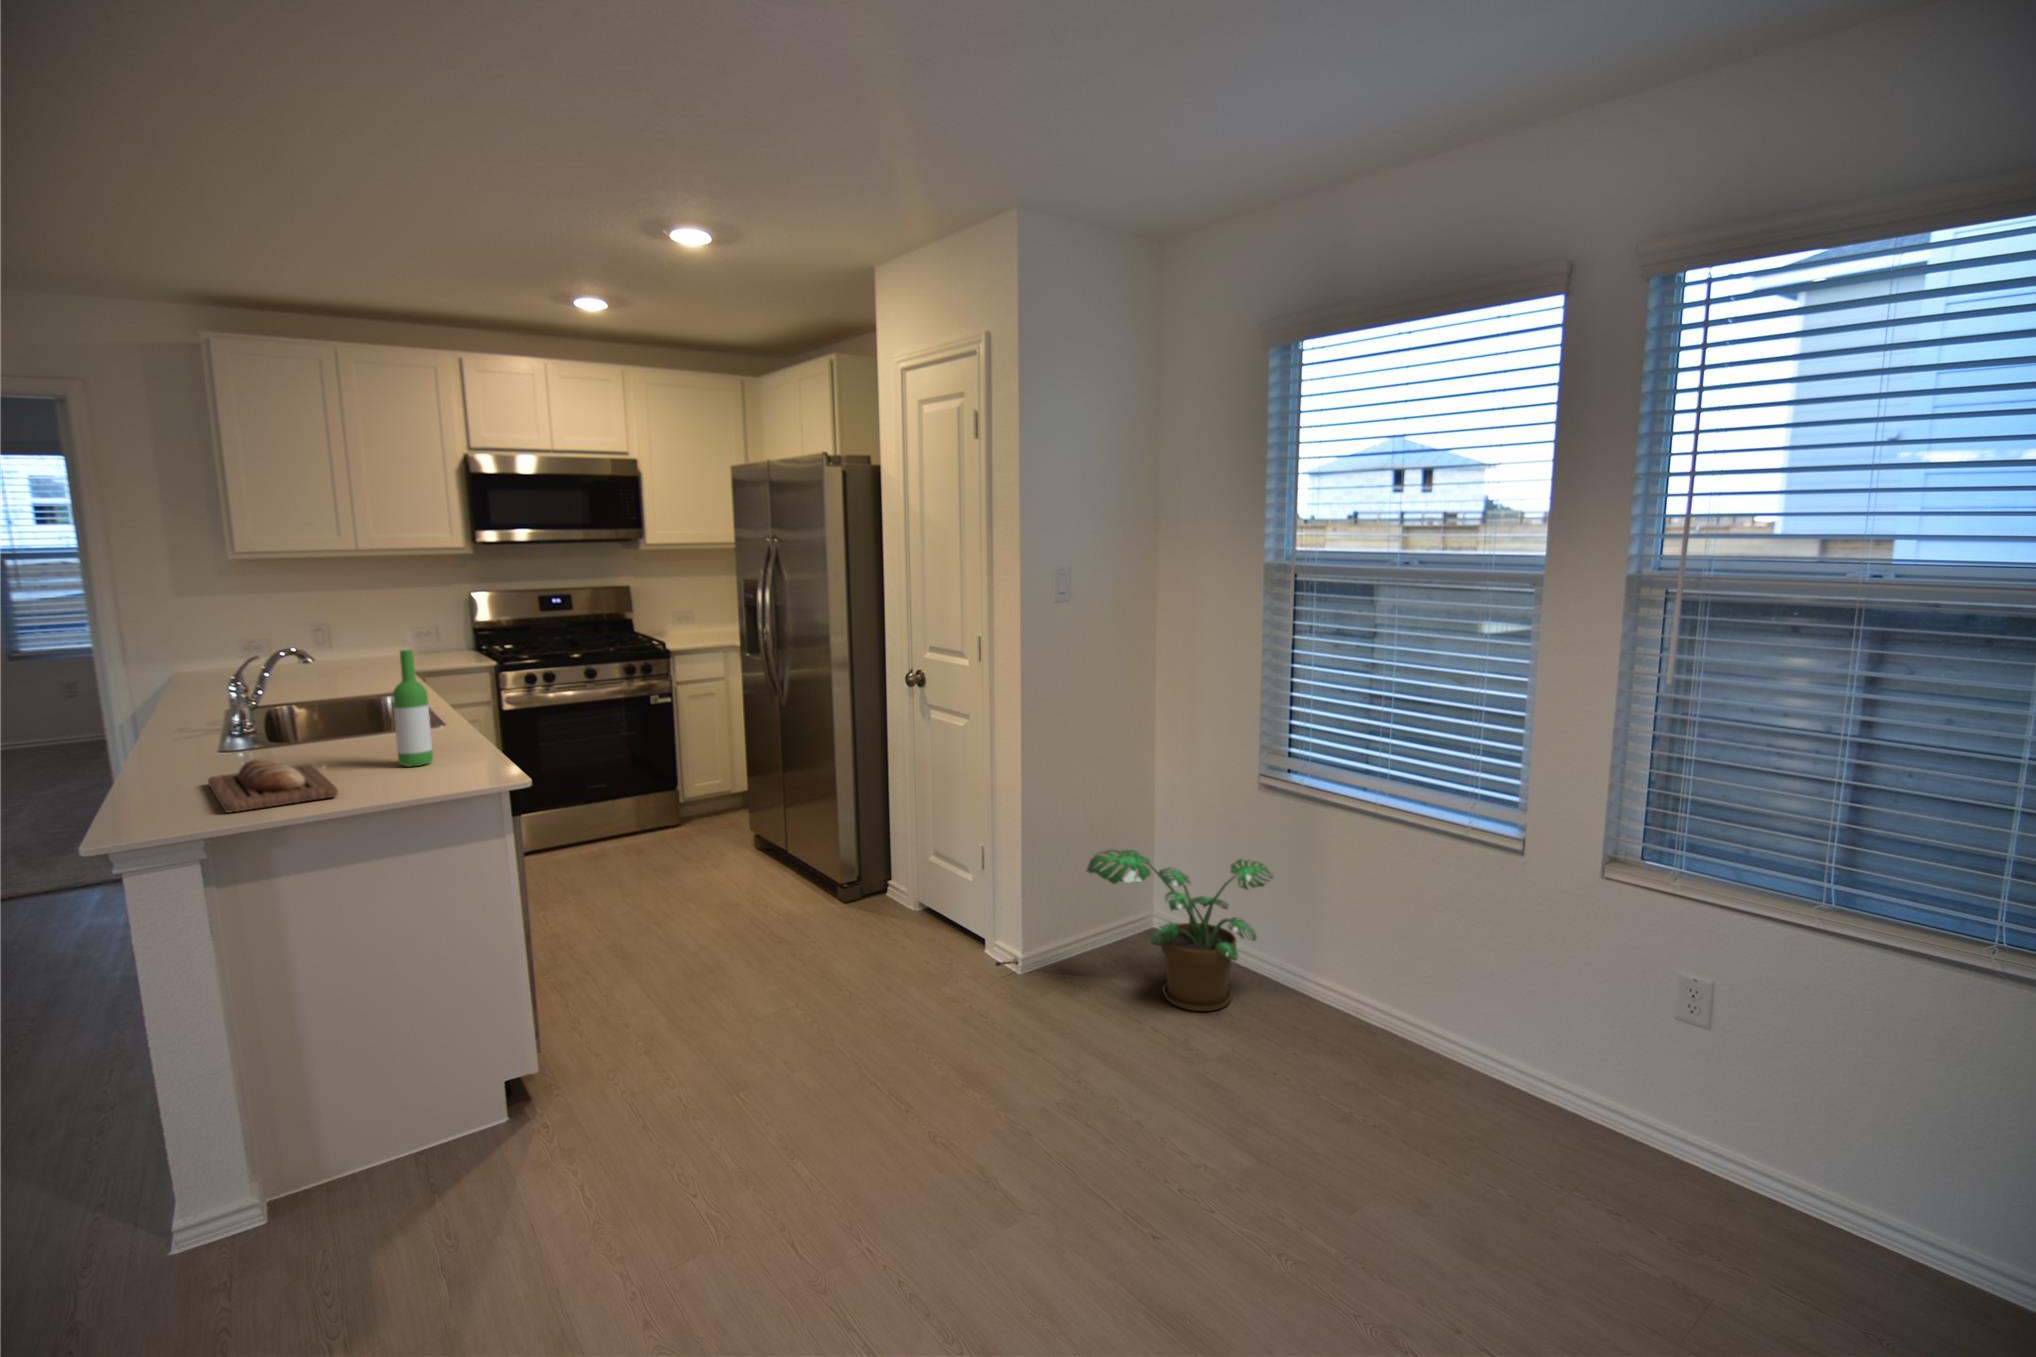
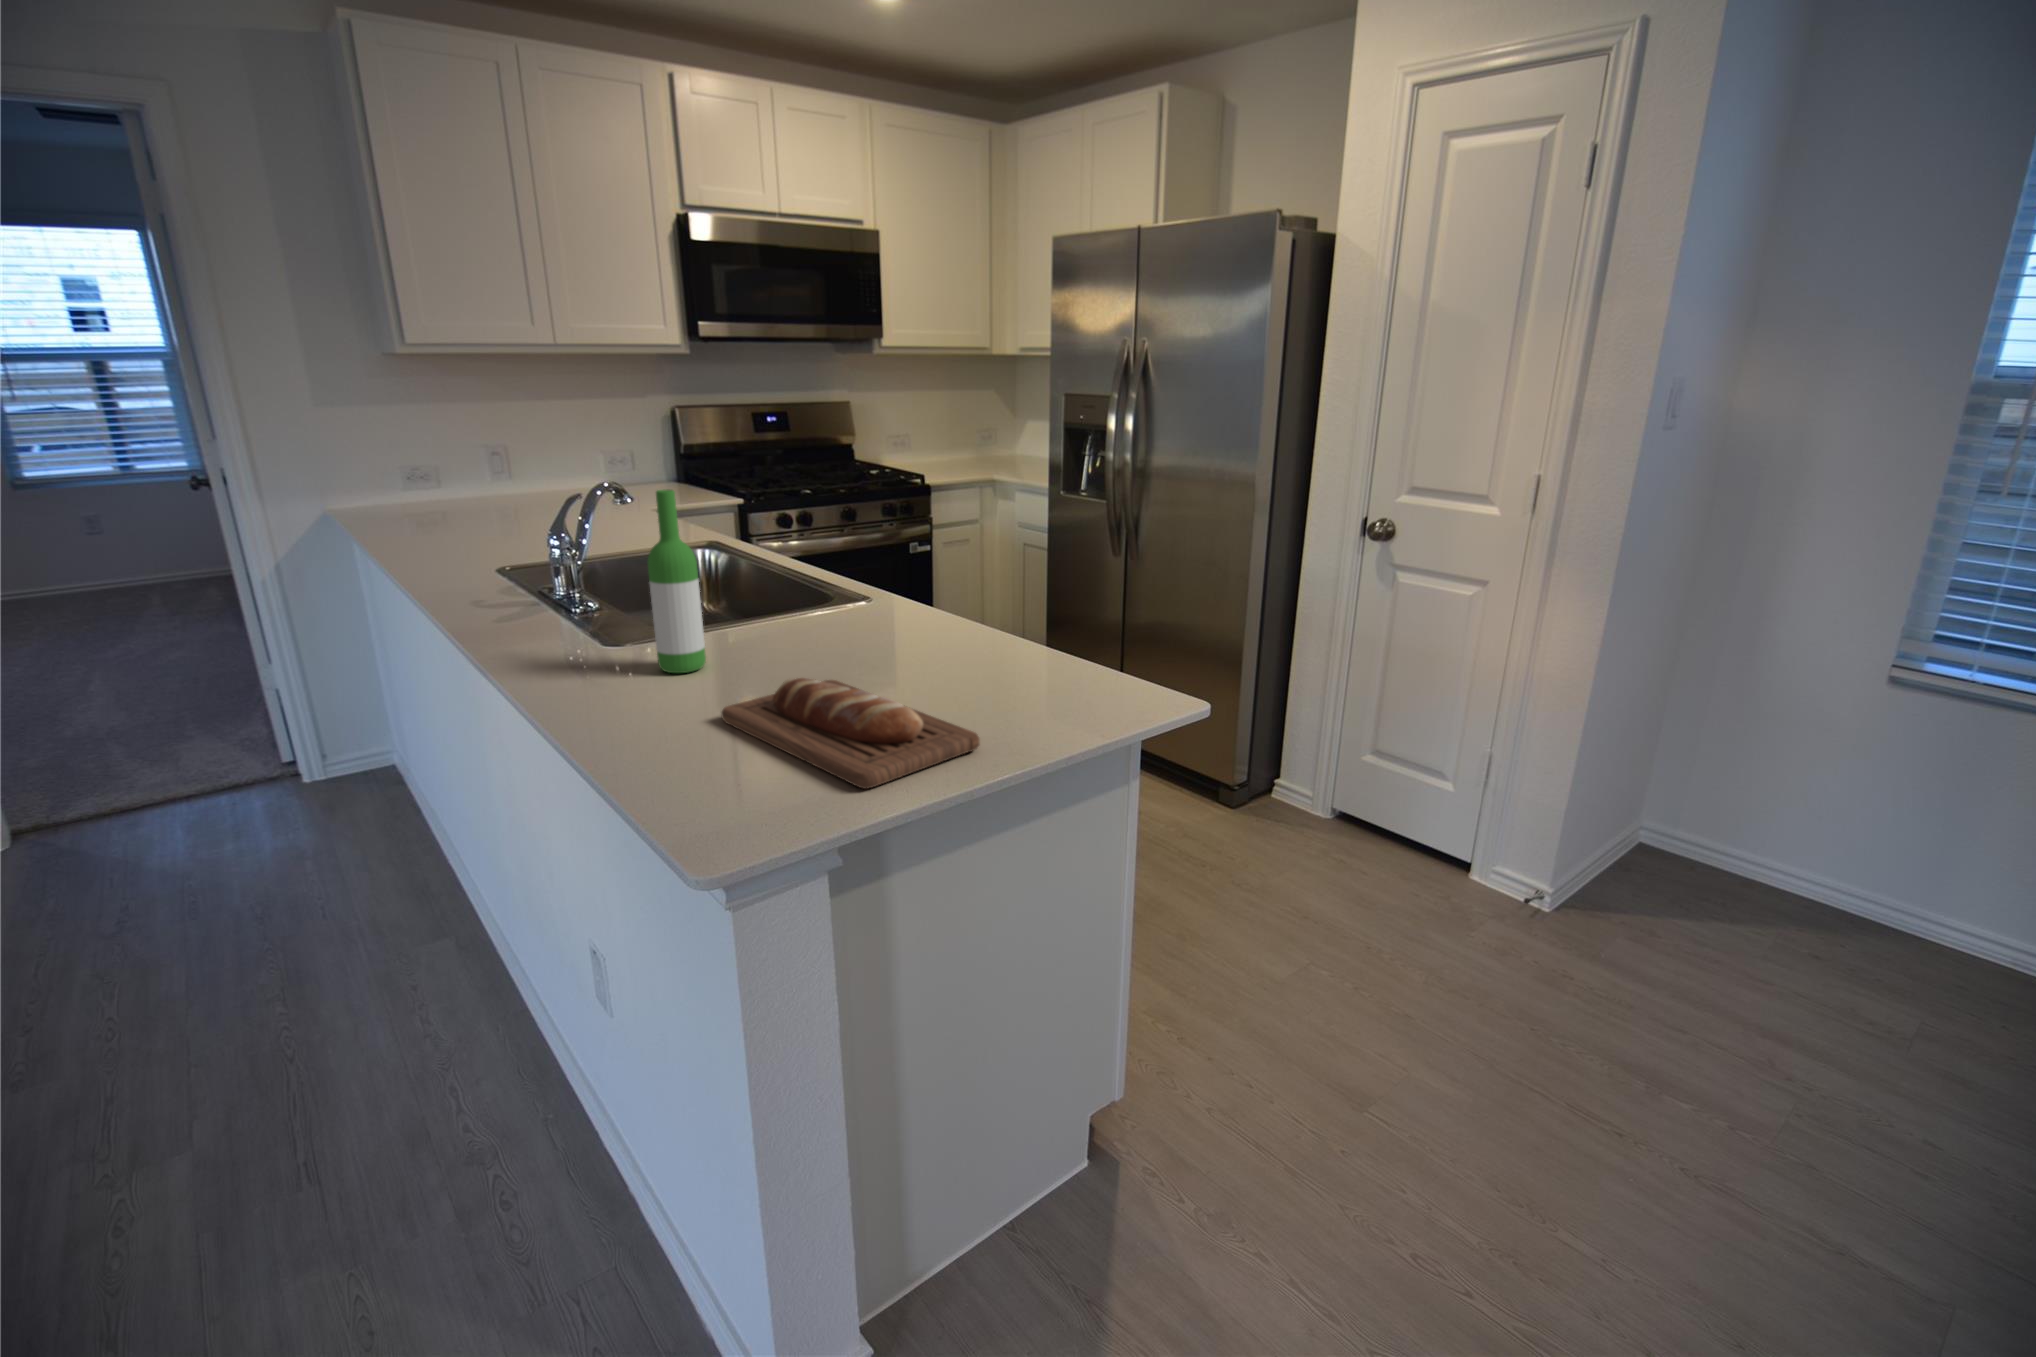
wine bottle: present [393,650,433,767] -> present [647,490,706,673]
potted plant: present [1087,850,1273,1011] -> none [1678,763,1921,970]

